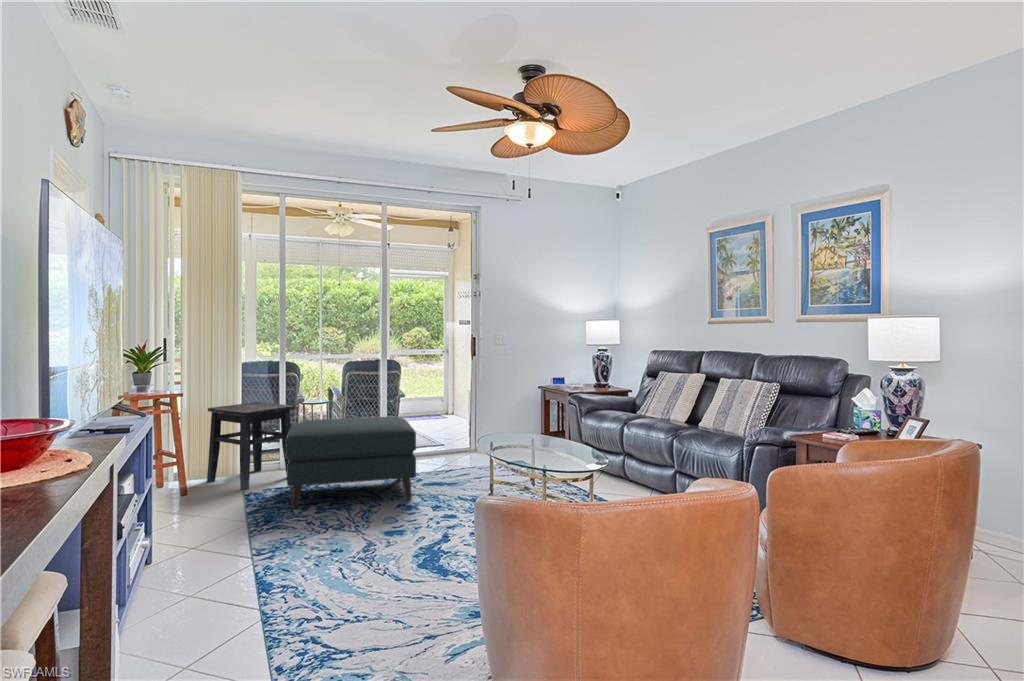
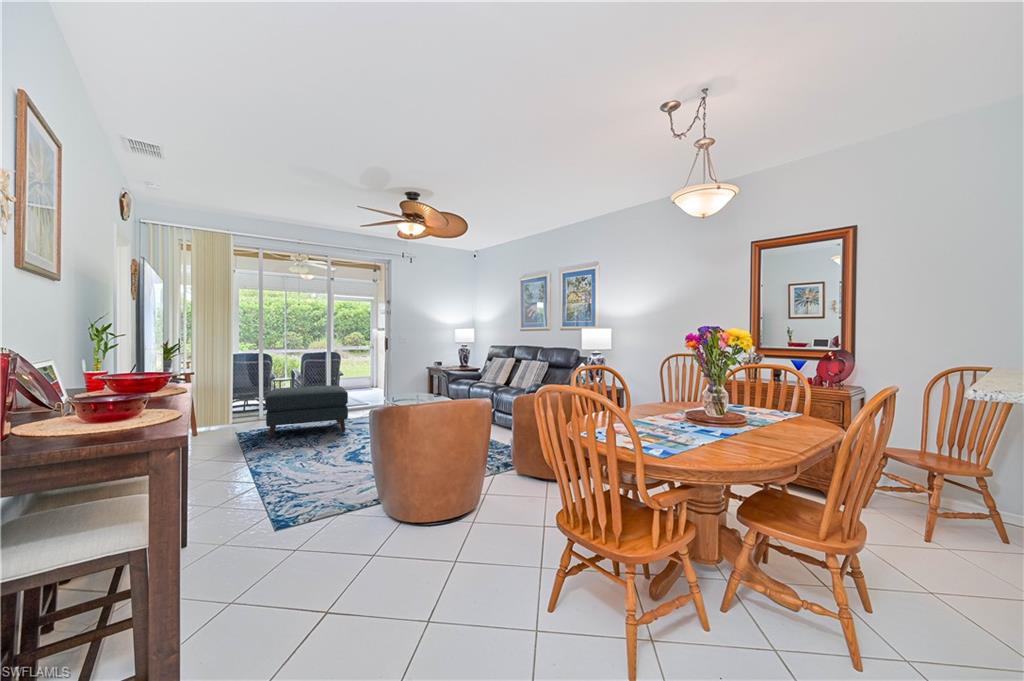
side table: present [207,402,295,490] -> none [209,379,270,432]

